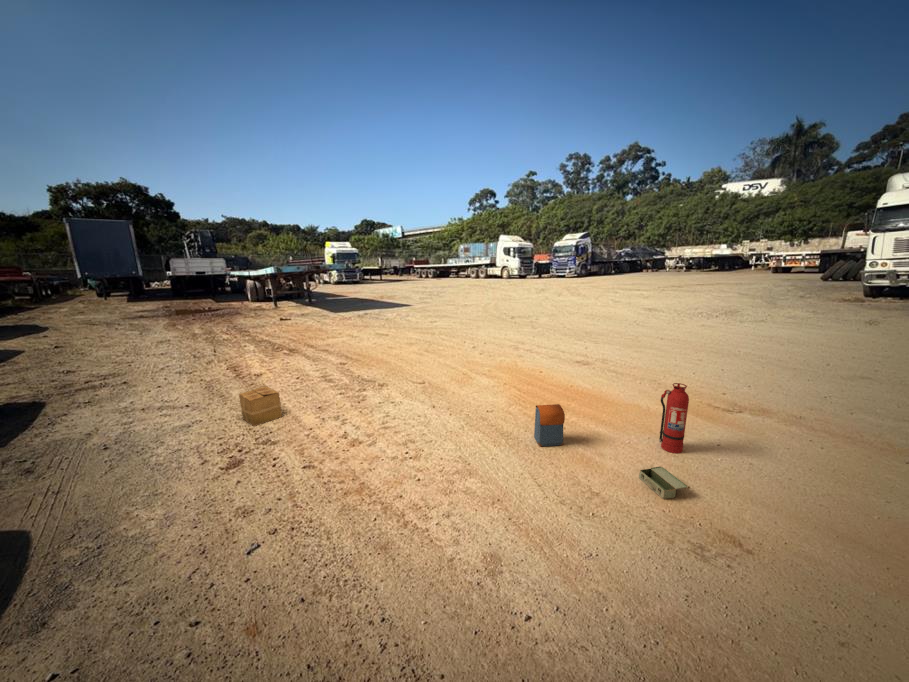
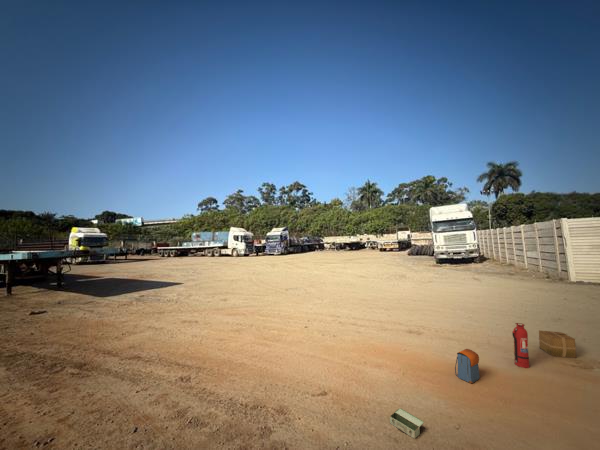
cardboard box: present [239,386,282,426] -> present [539,330,576,358]
toolbox: present [639,467,687,499] -> present [390,408,424,439]

